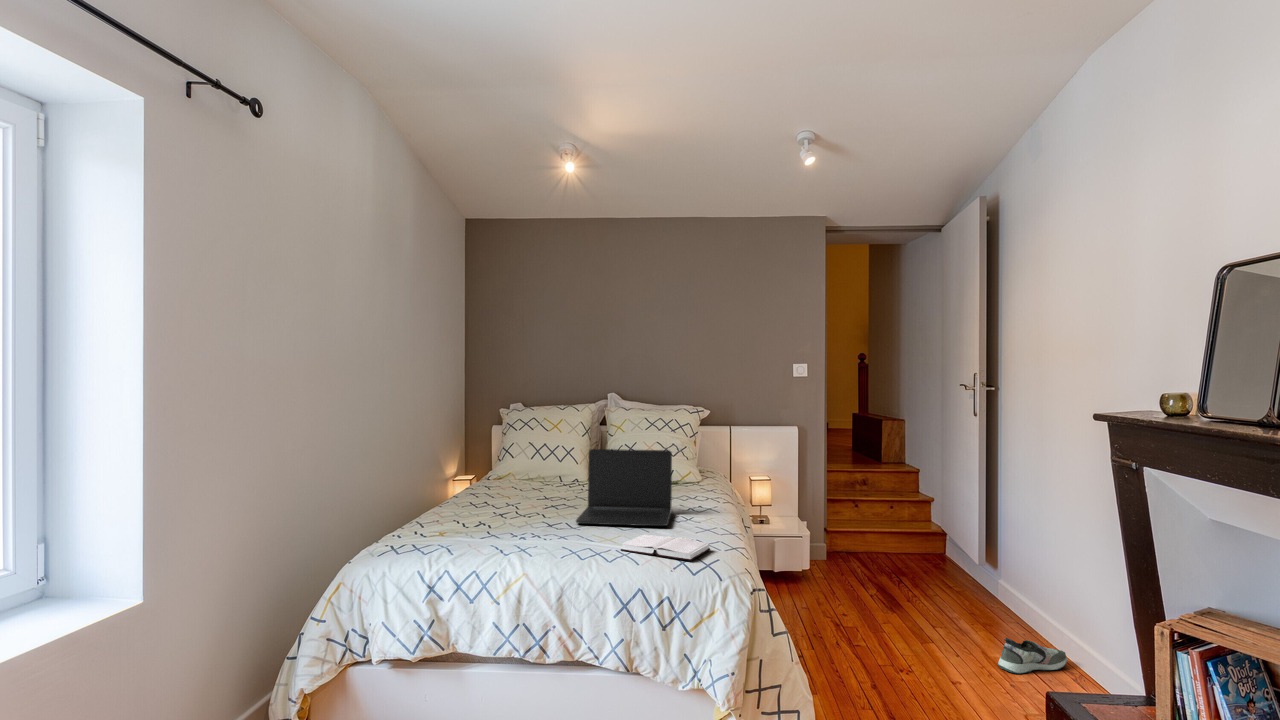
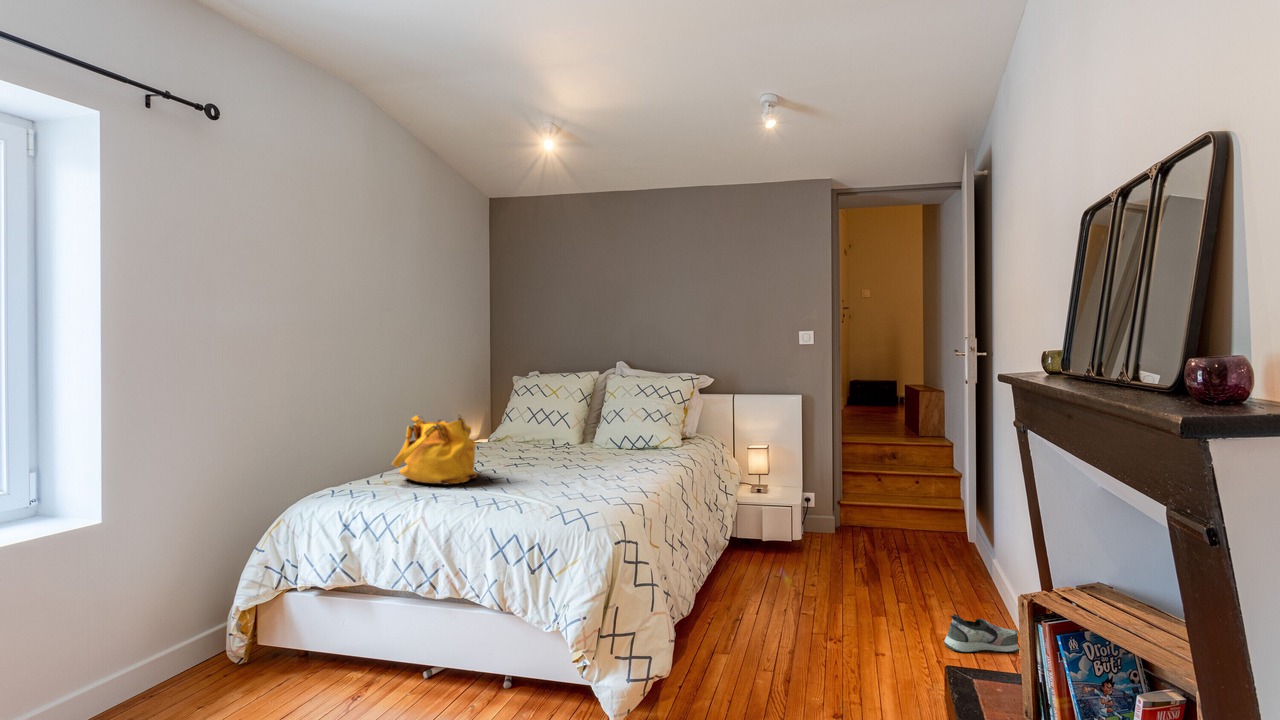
laptop: present [576,449,672,526] -> none [510,412,613,484]
handbag: none [450,454,539,533] -> present [392,415,477,484]
hardback book: present [621,535,710,561] -> none [518,489,601,512]

